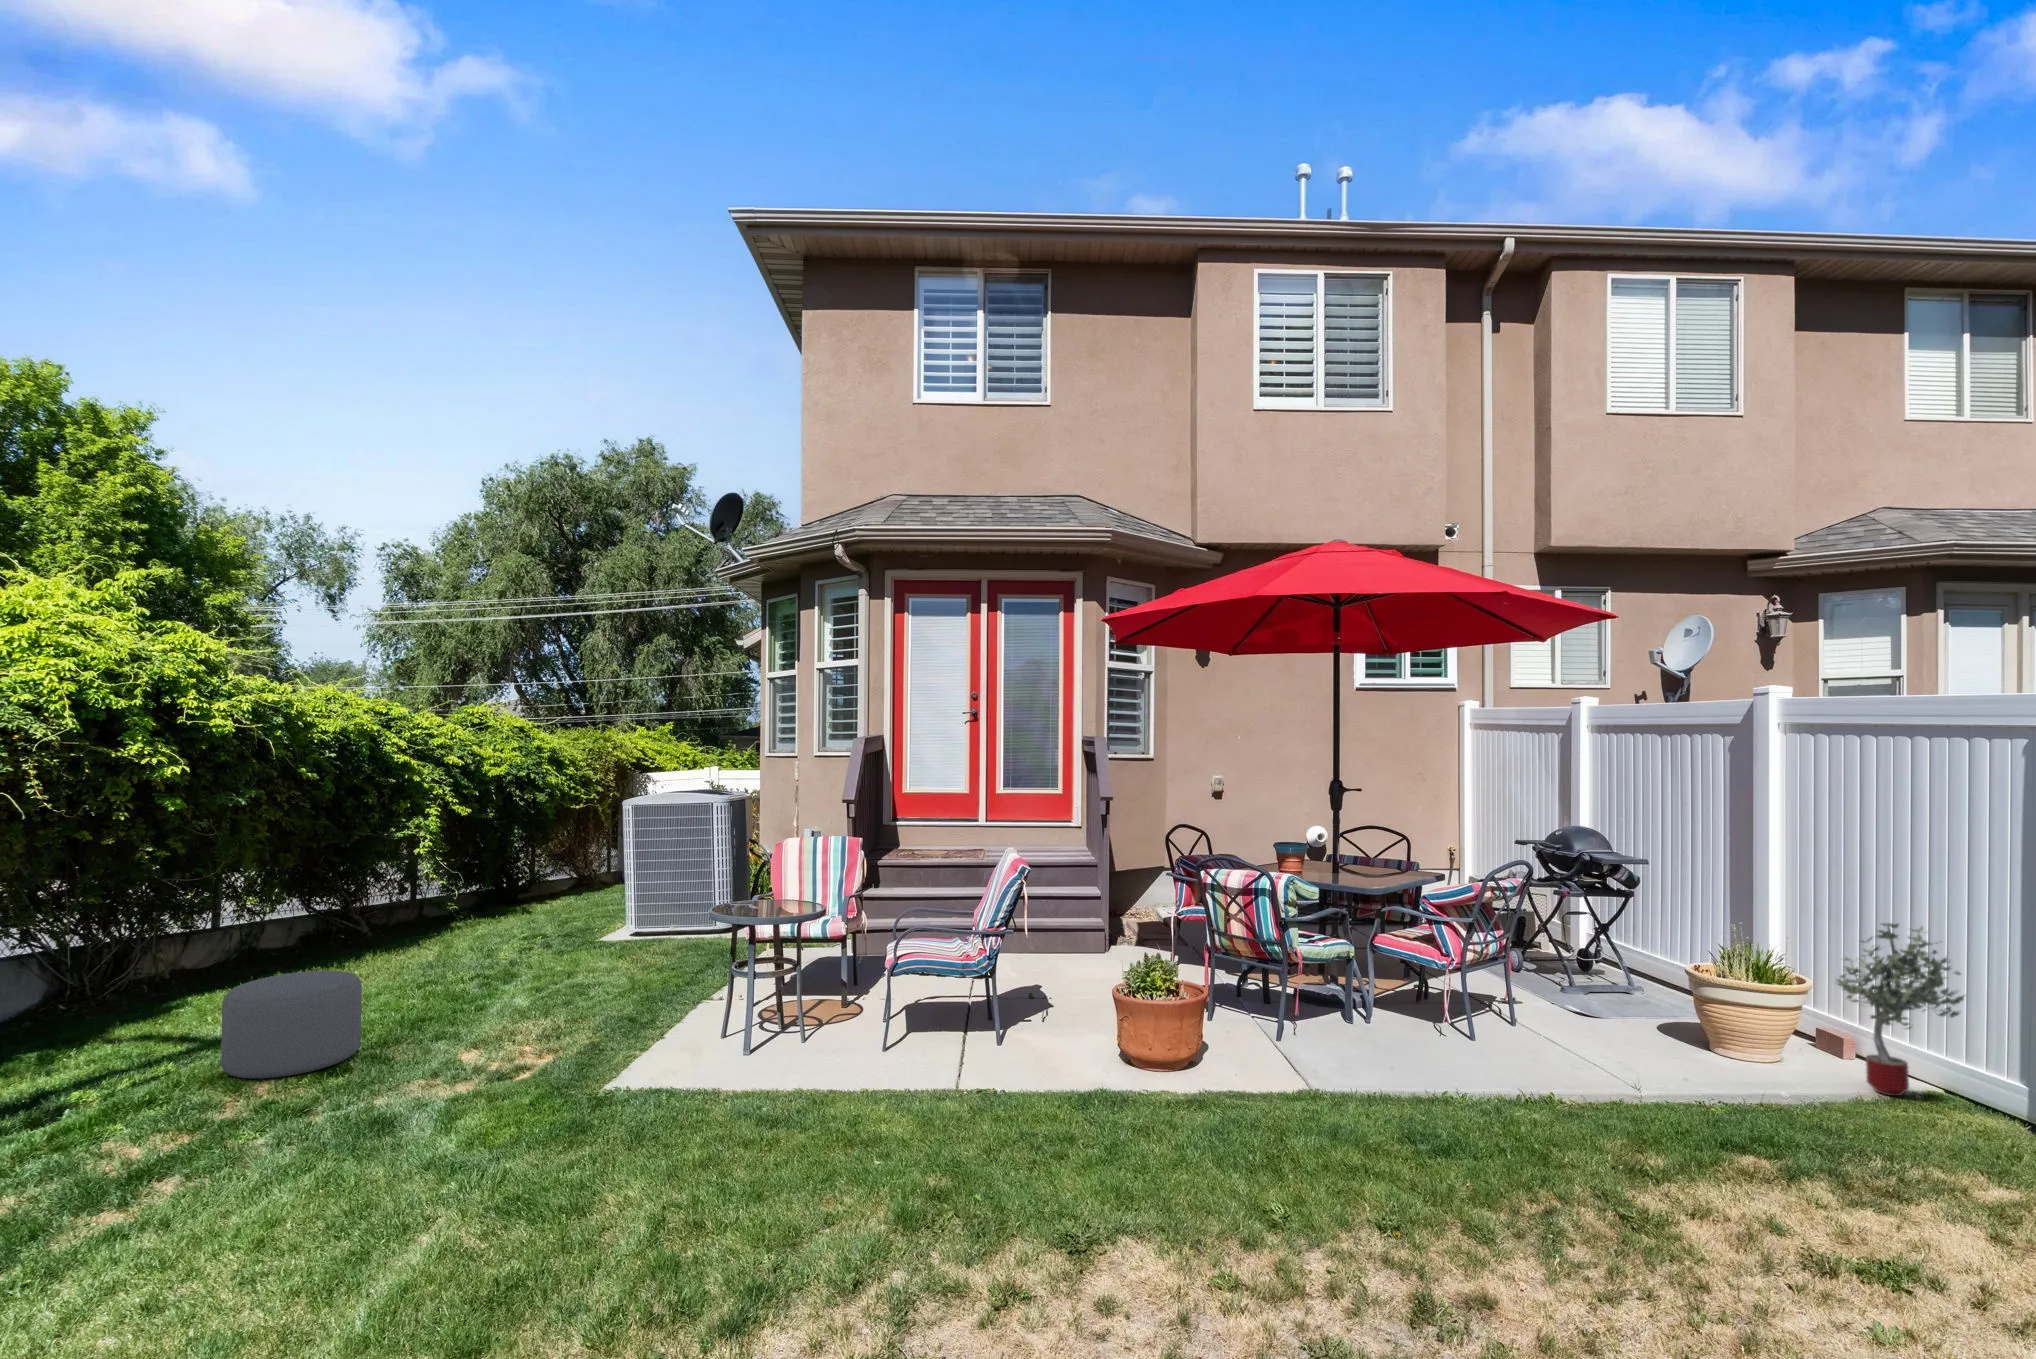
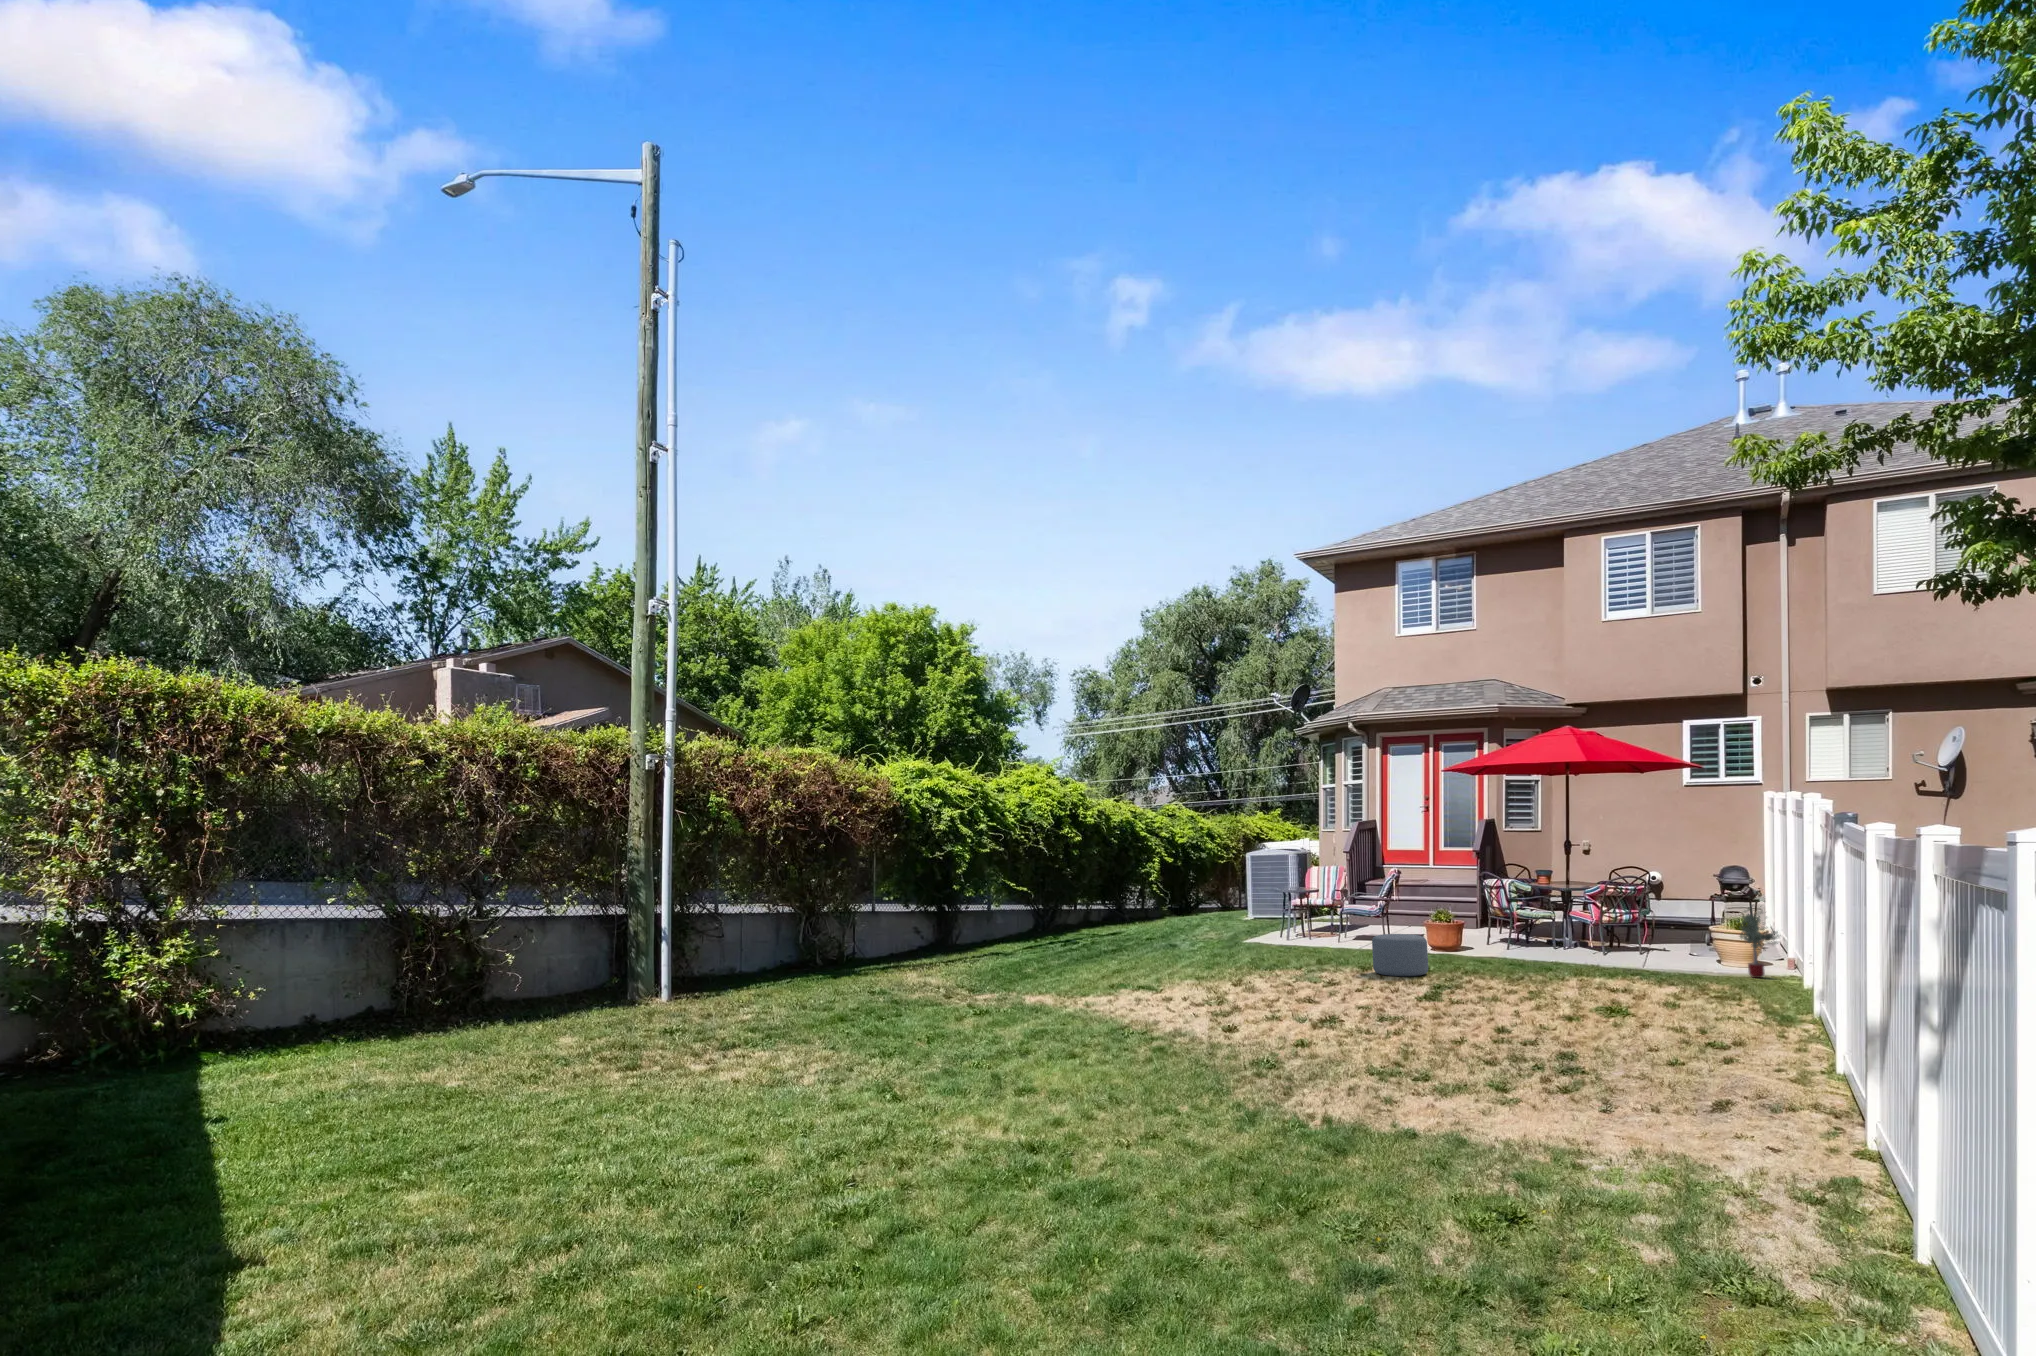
ottoman: present [221,971,362,1079] -> present [1372,934,1428,976]

